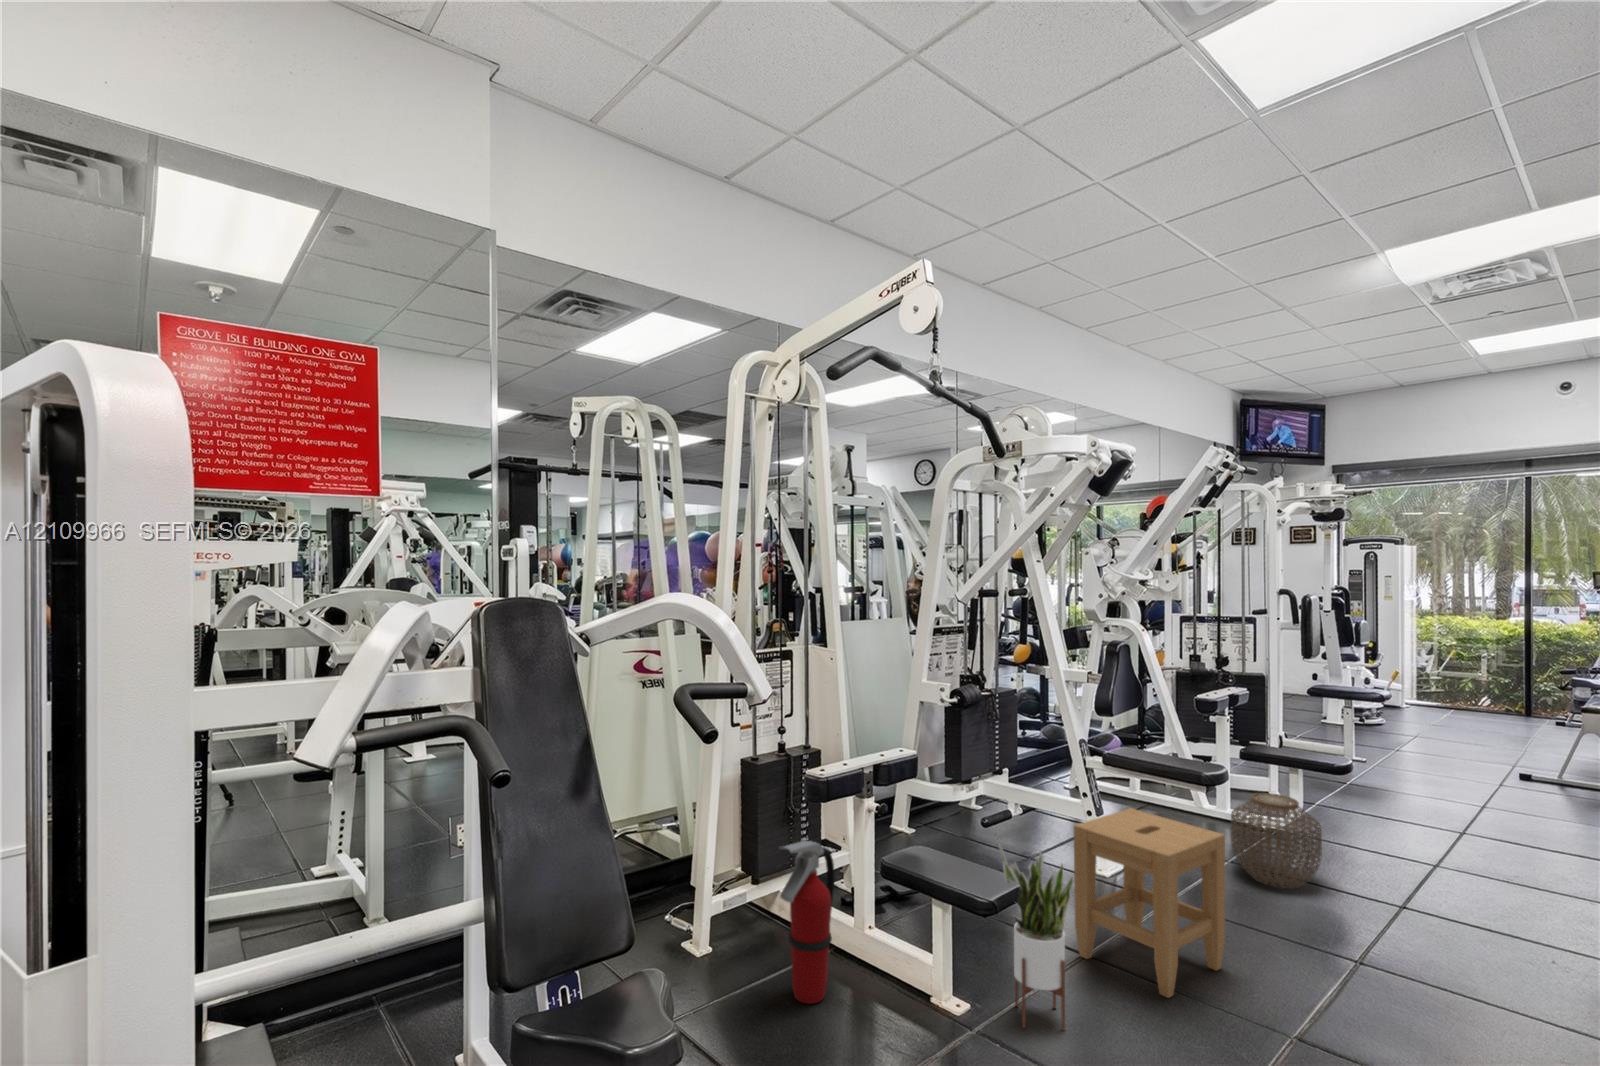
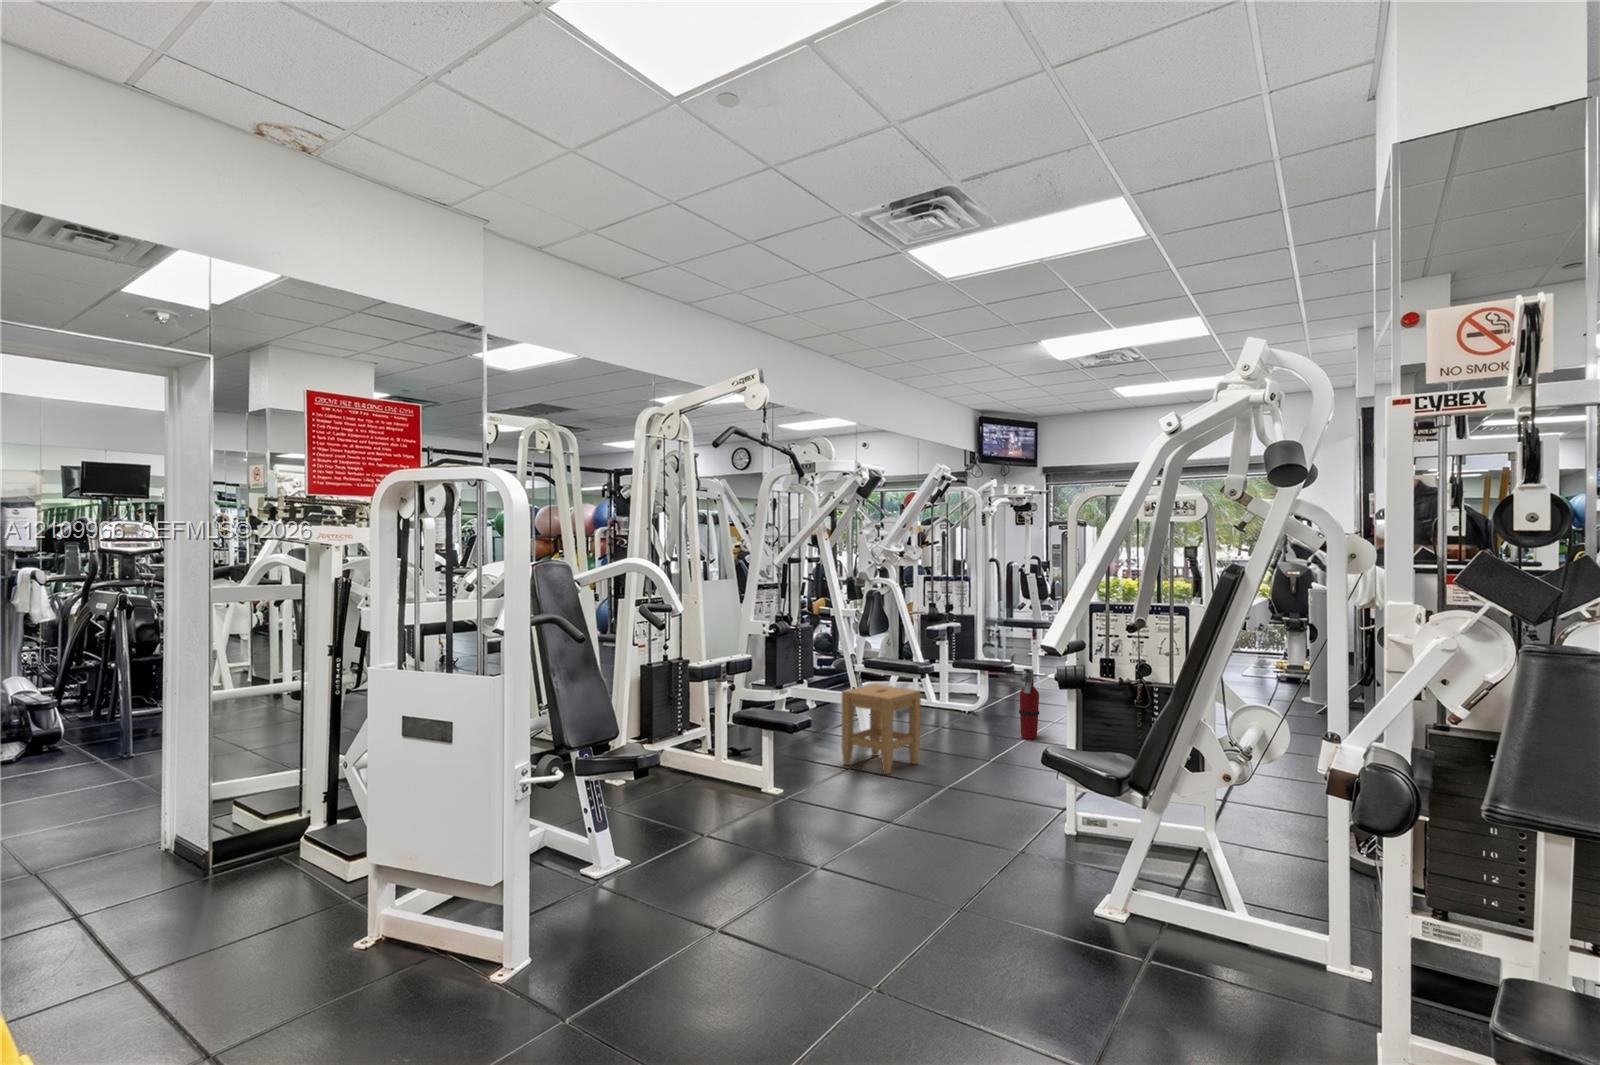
woven basket: present [1231,793,1322,888] -> none [937,680,984,733]
fire extinguisher: present [779,841,834,1004] -> present [1019,669,1039,740]
potted plant: present [999,845,1074,1030] -> none [800,695,839,789]

